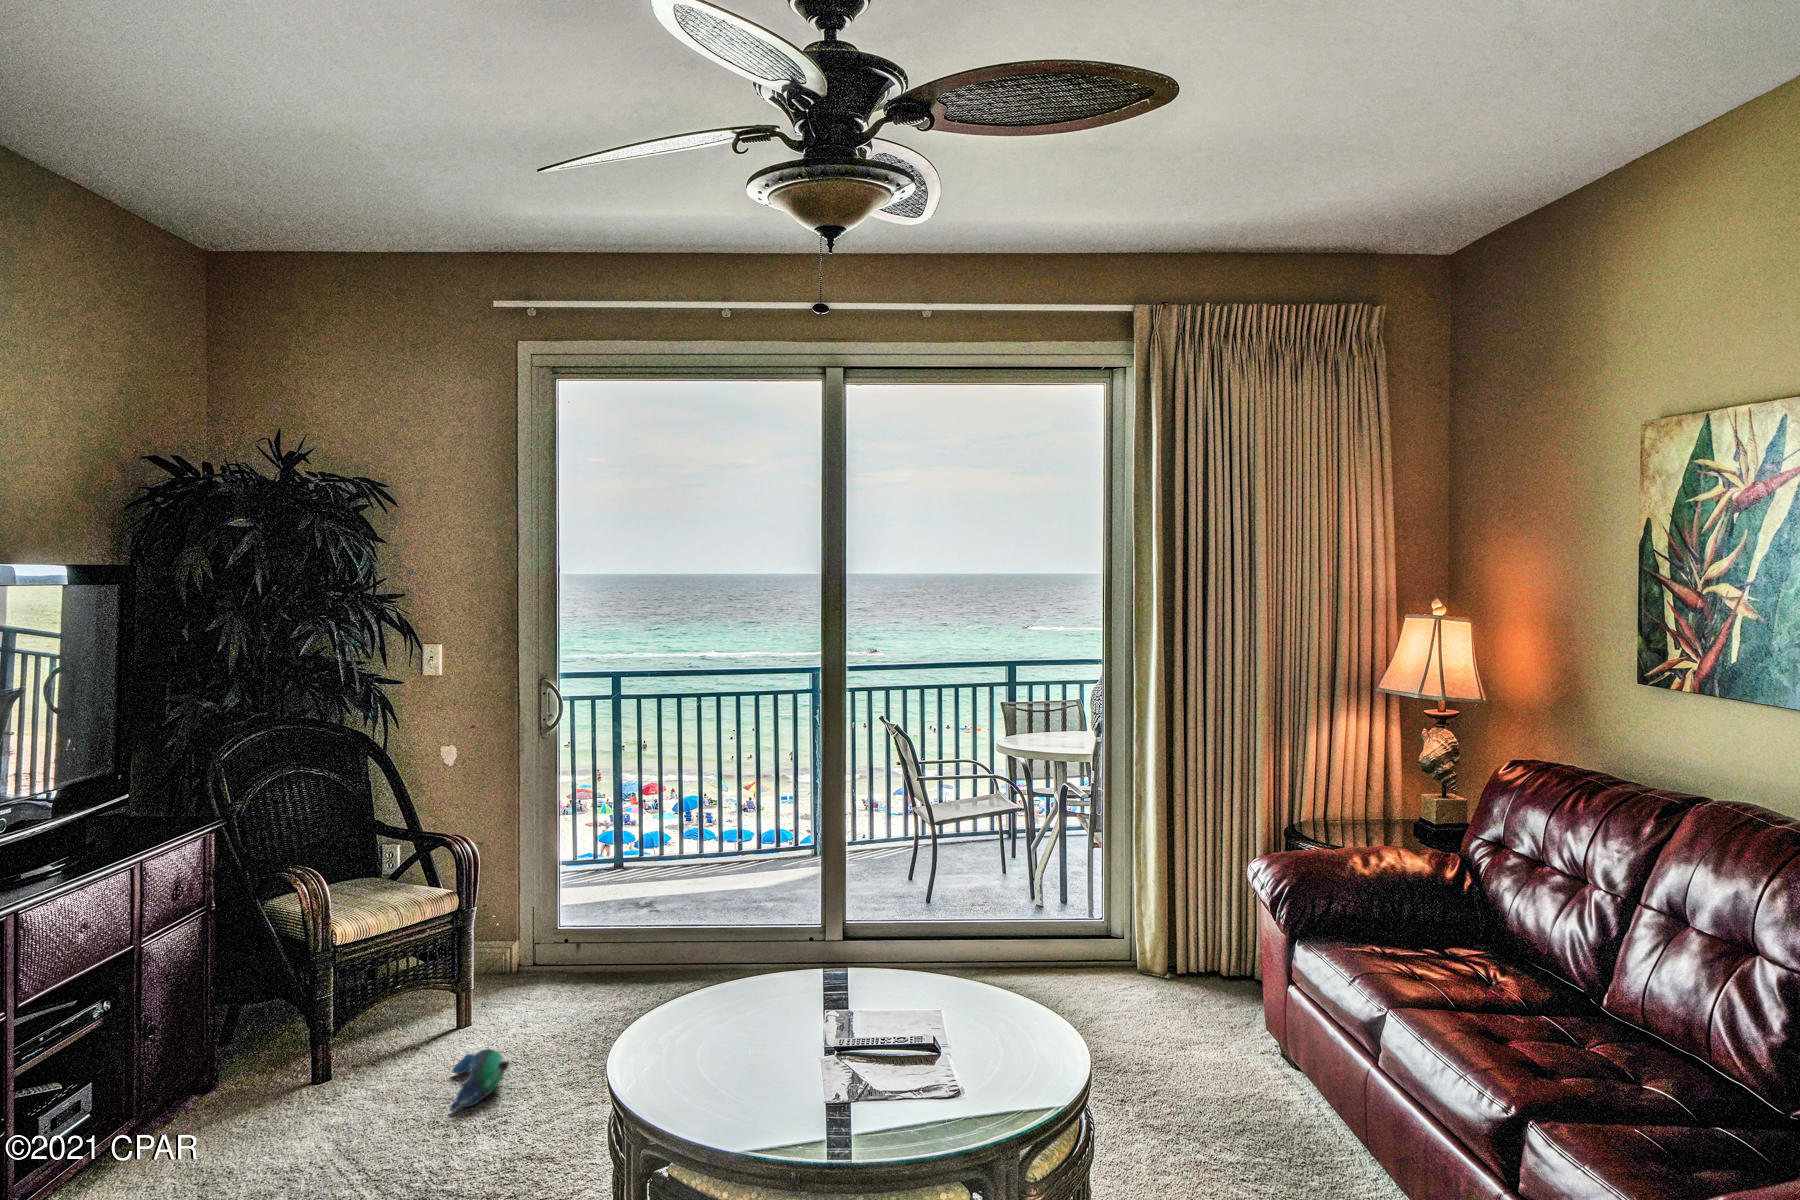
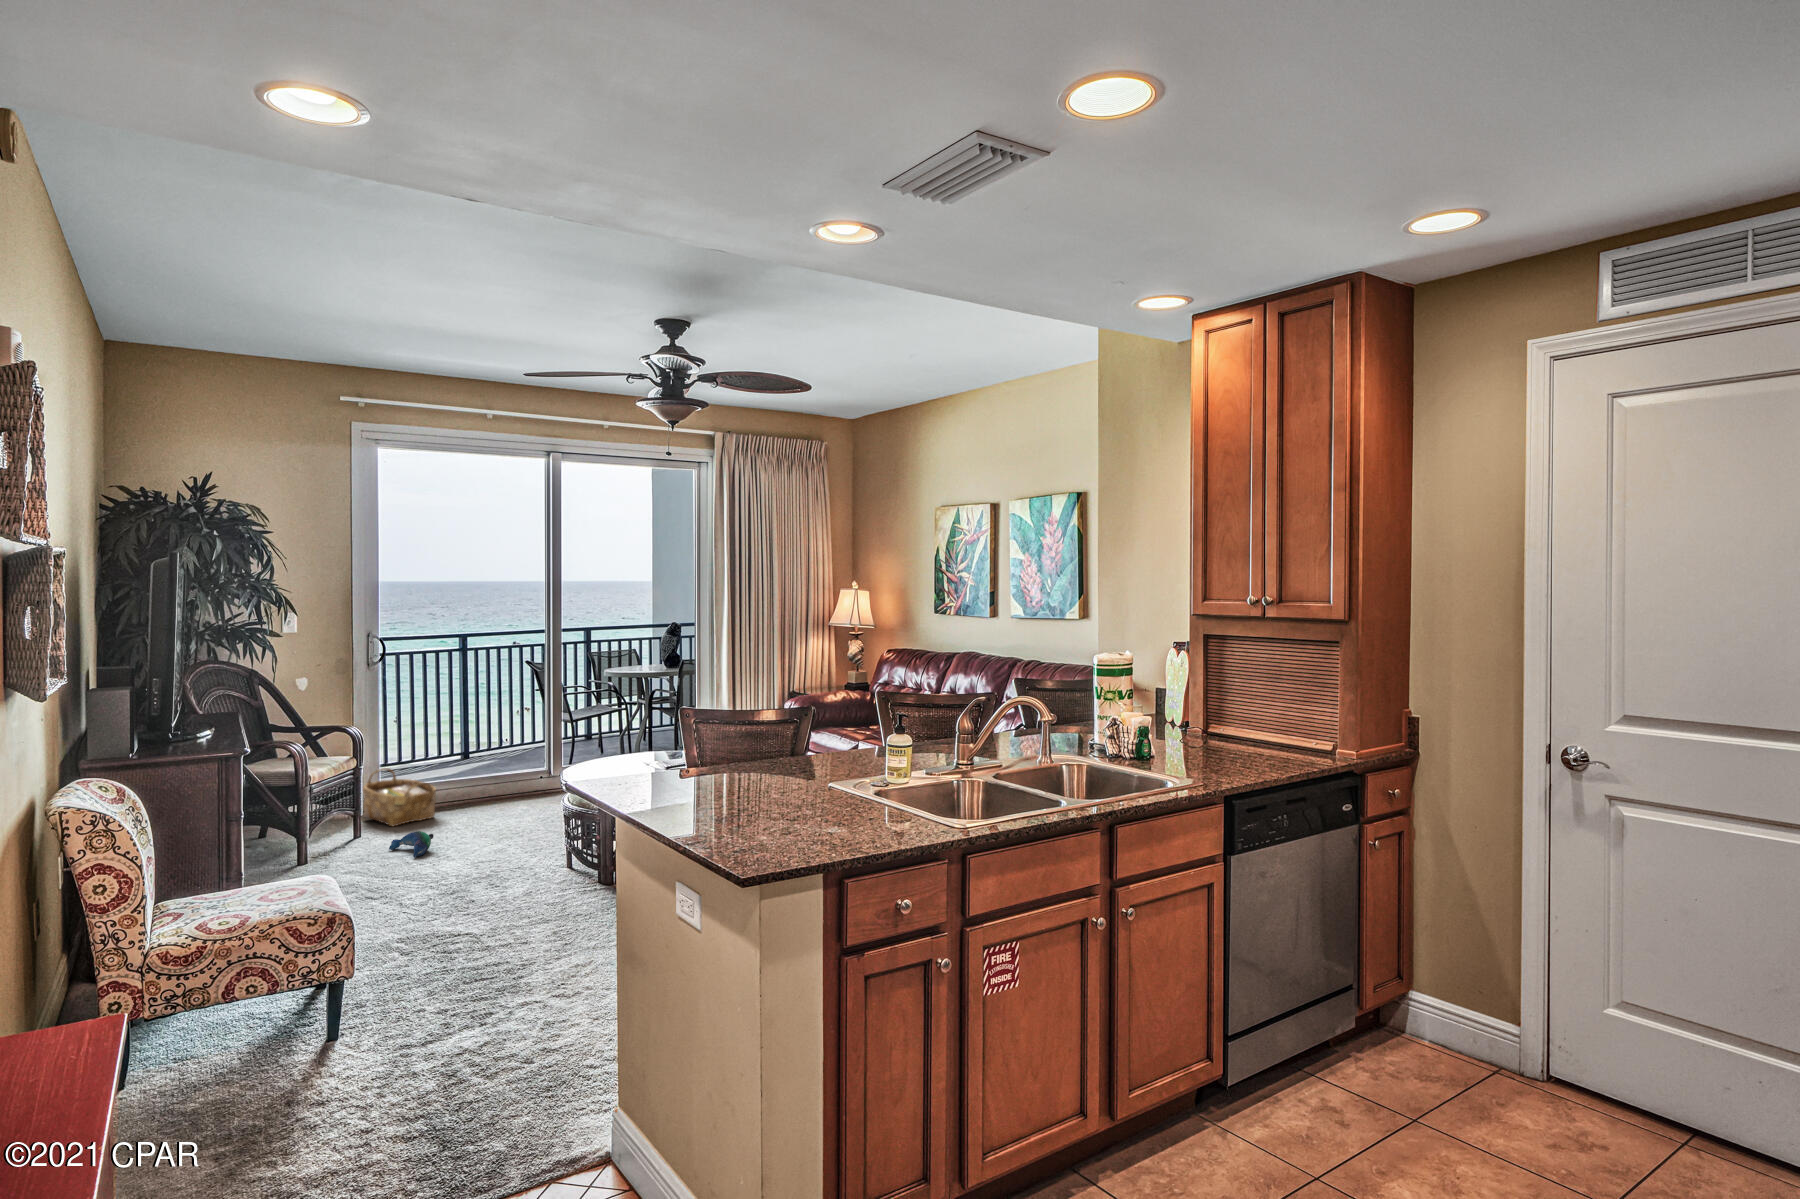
woven basket: none [520,894,621,1004] -> present [363,768,436,826]

